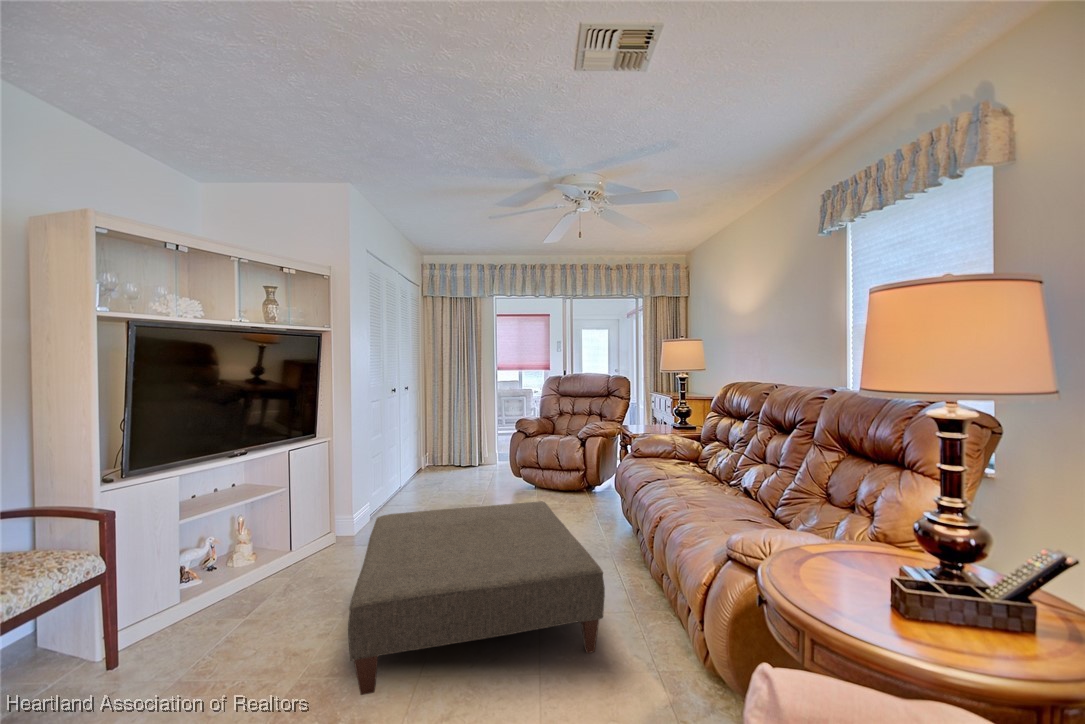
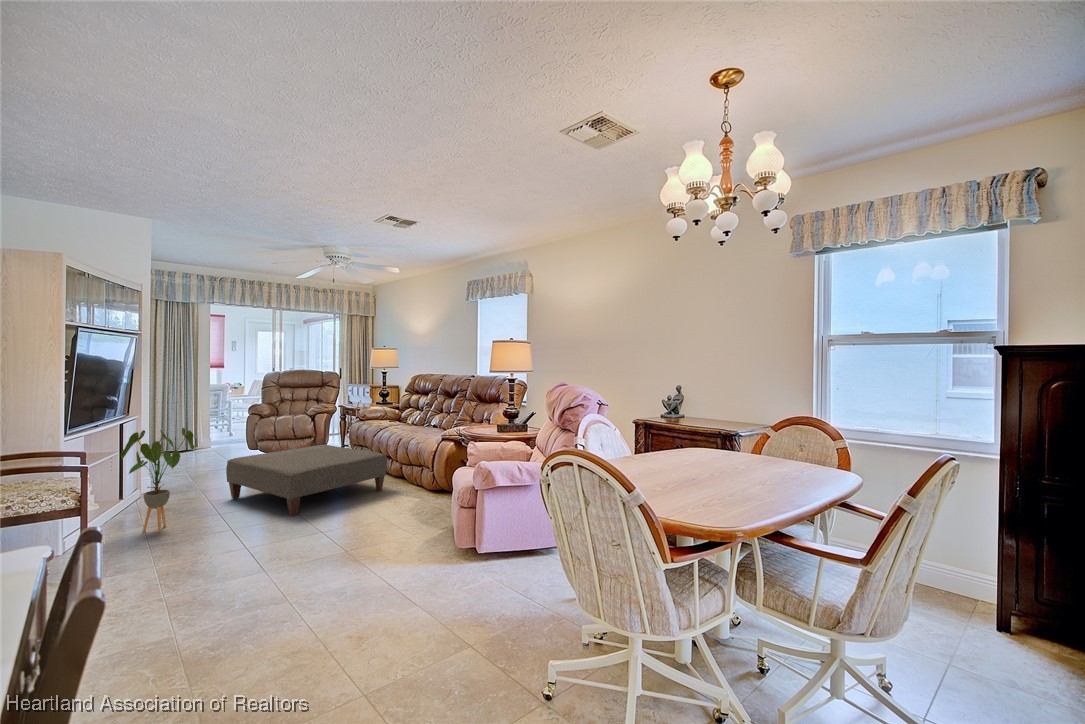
house plant: none [149,469,280,652] -> present [121,428,194,532]

